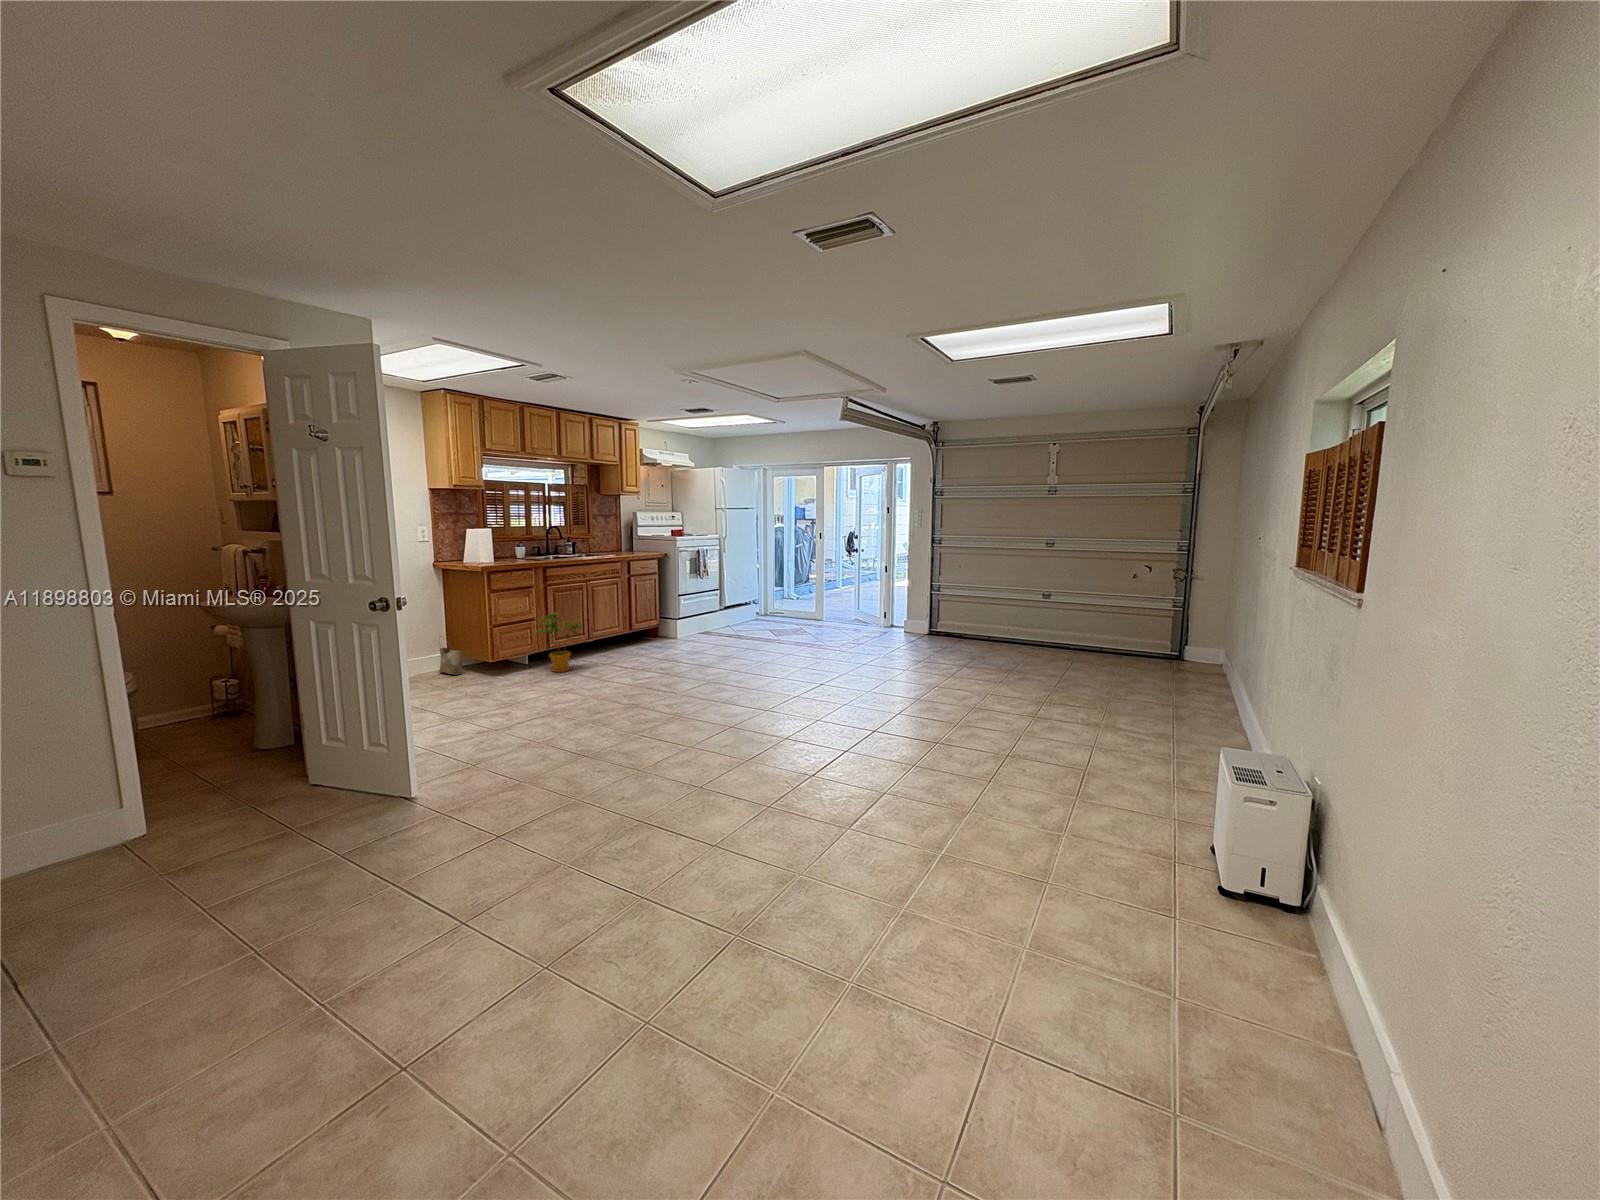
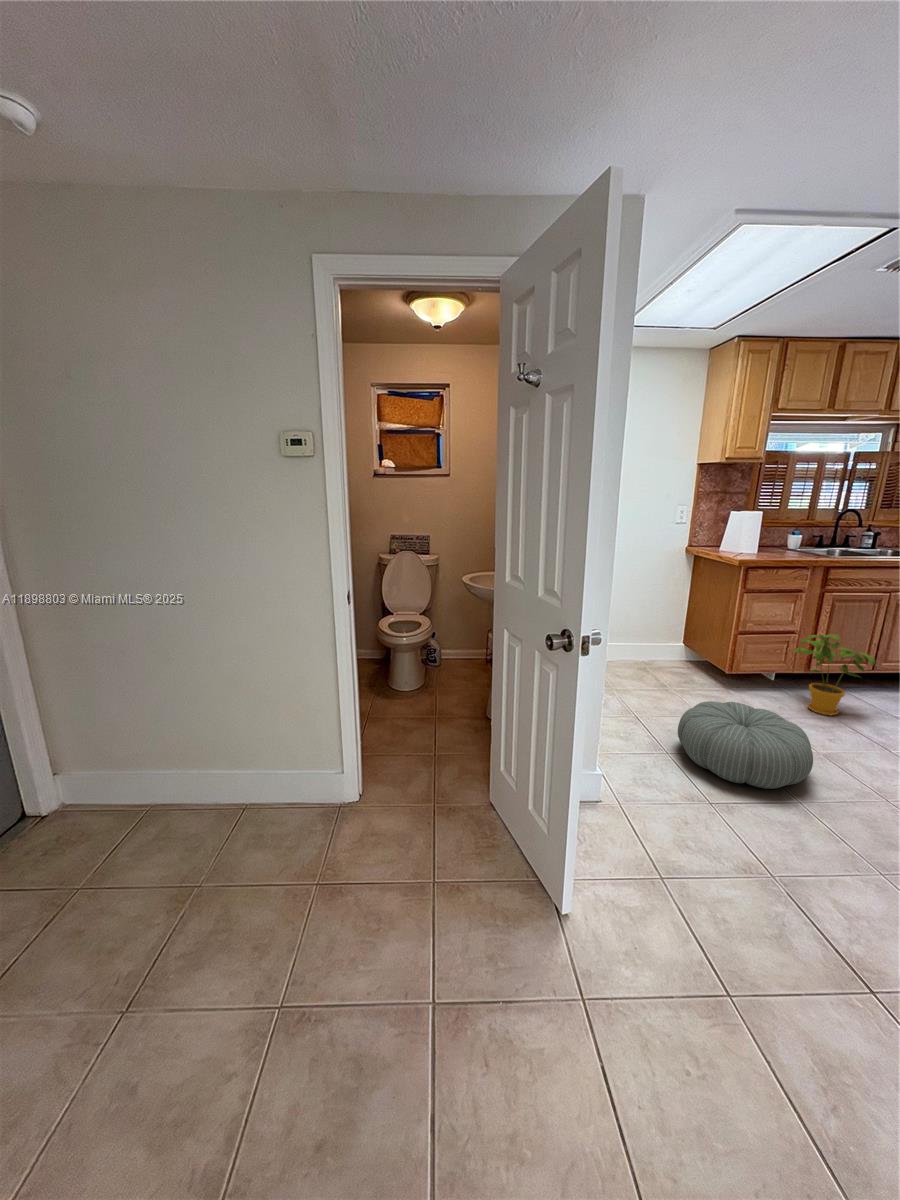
woven basket: present [439,634,463,675] -> none [670,628,699,673]
pouf: none [462,667,553,716] -> present [678,701,813,789]

